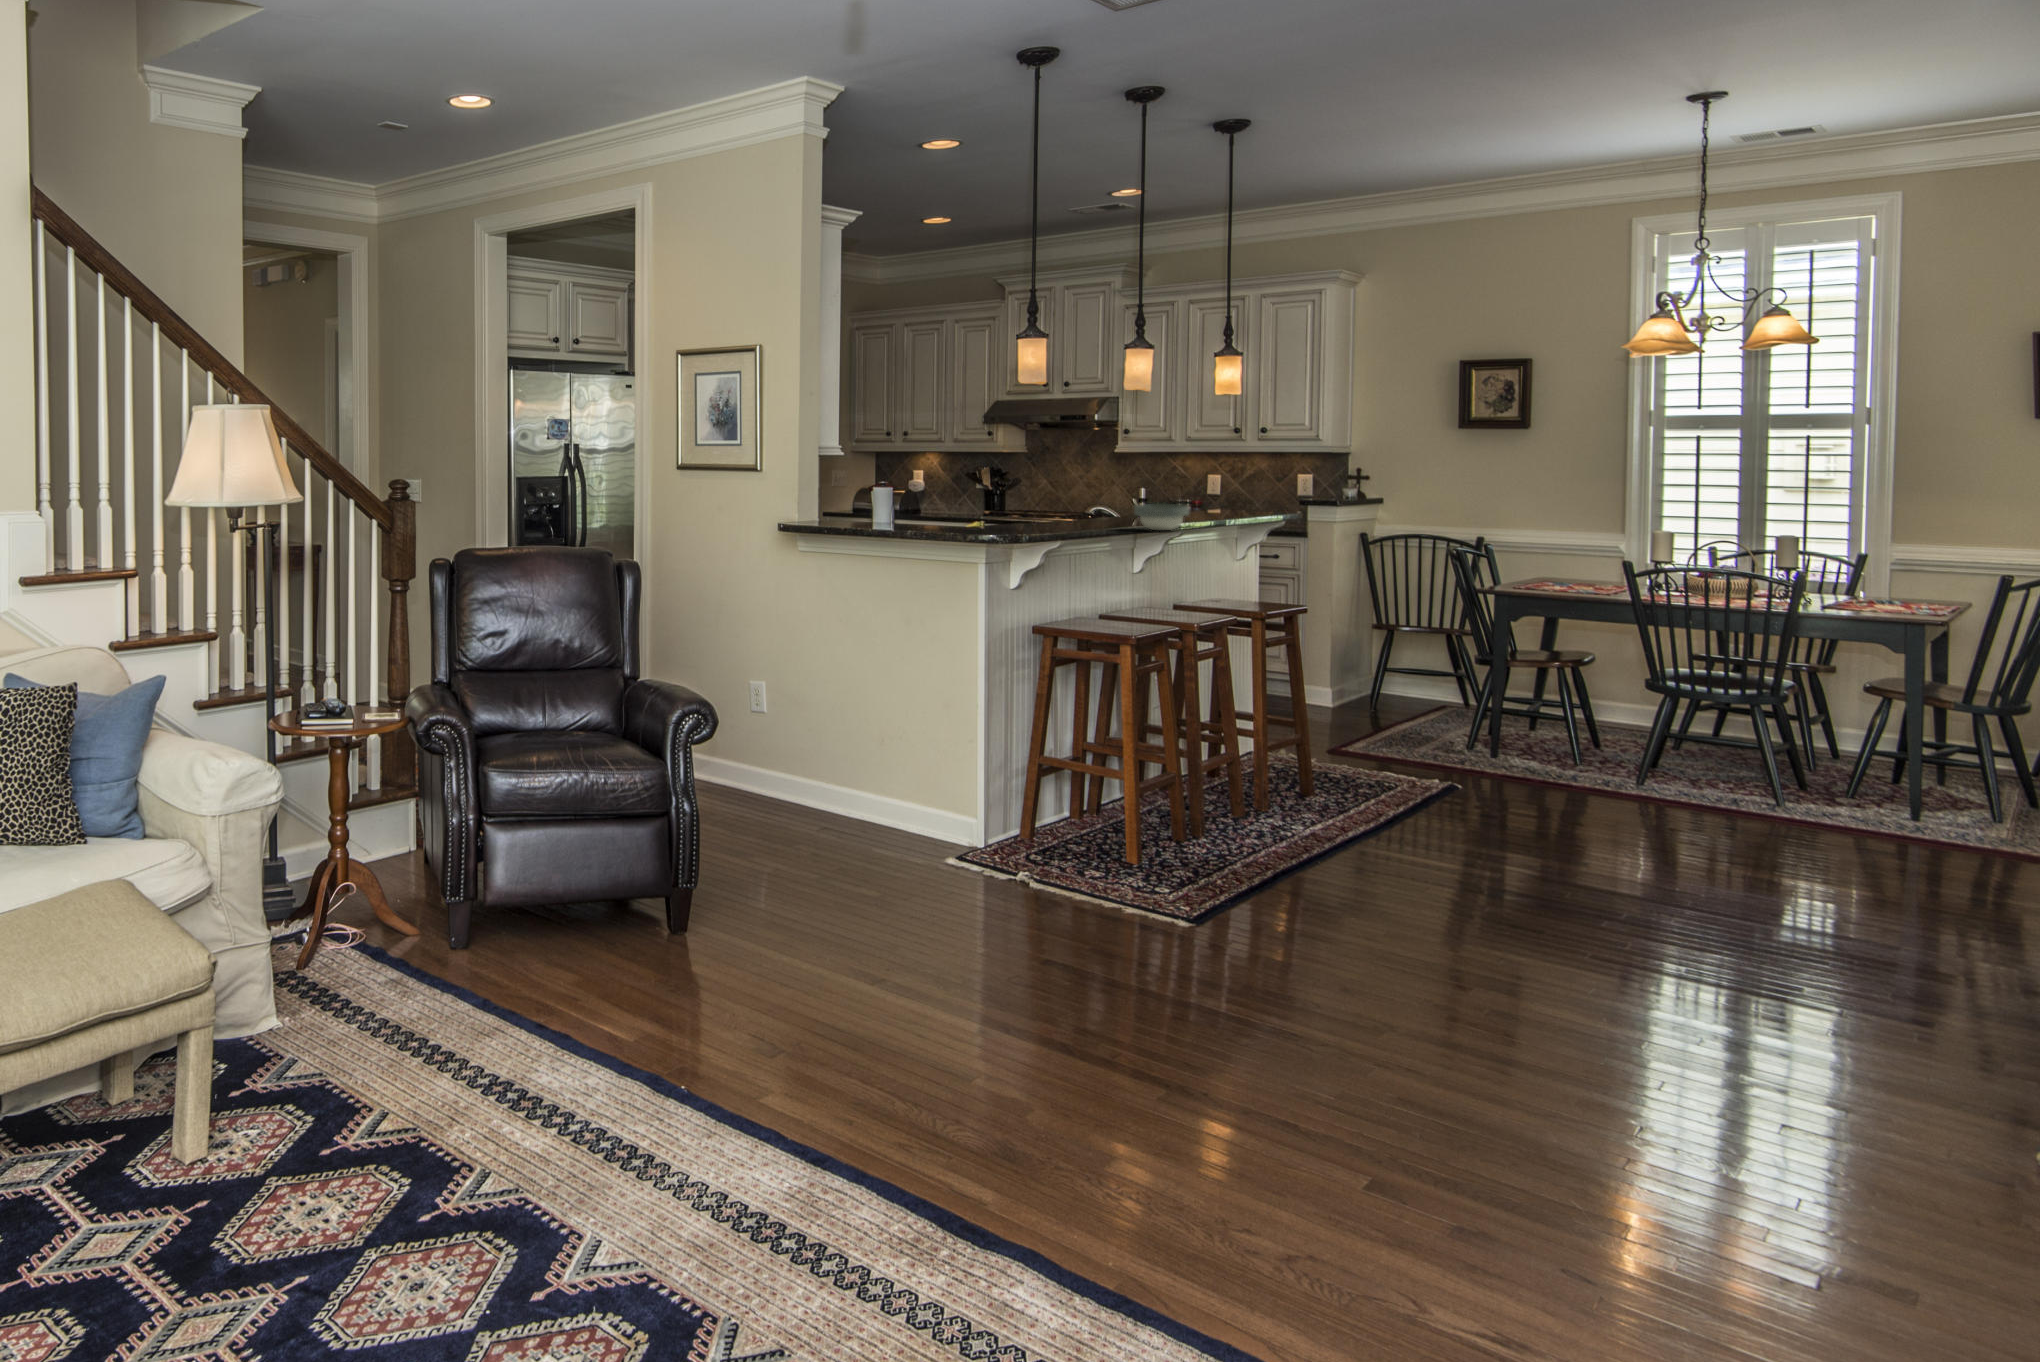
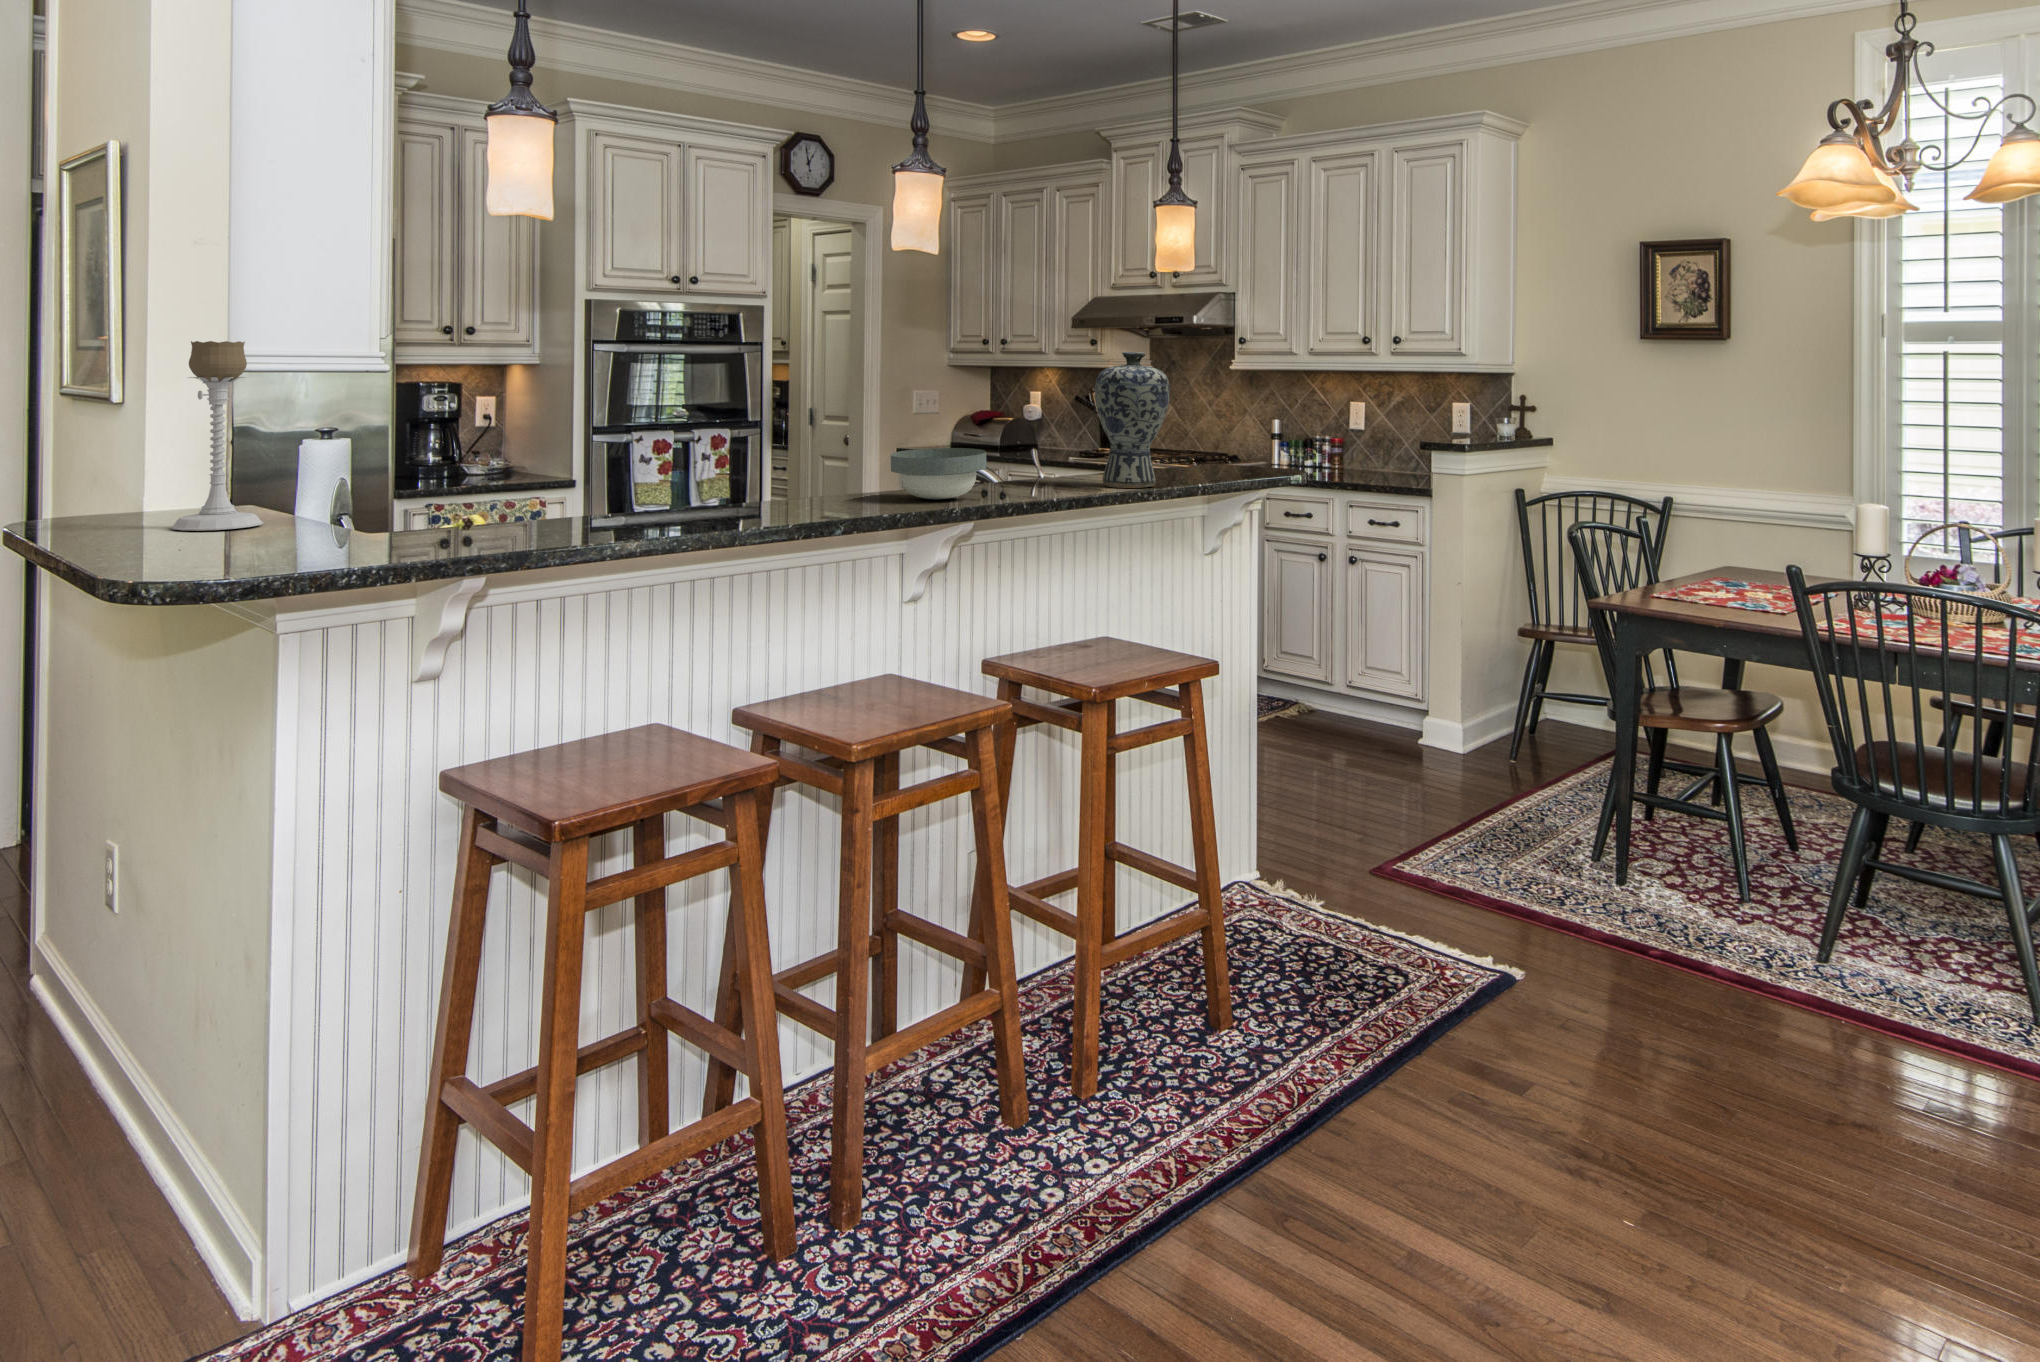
vase: none [1206,448,1253,526] -> present [1095,352,1170,488]
candle holder: none [895,455,931,541] -> present [171,341,263,531]

